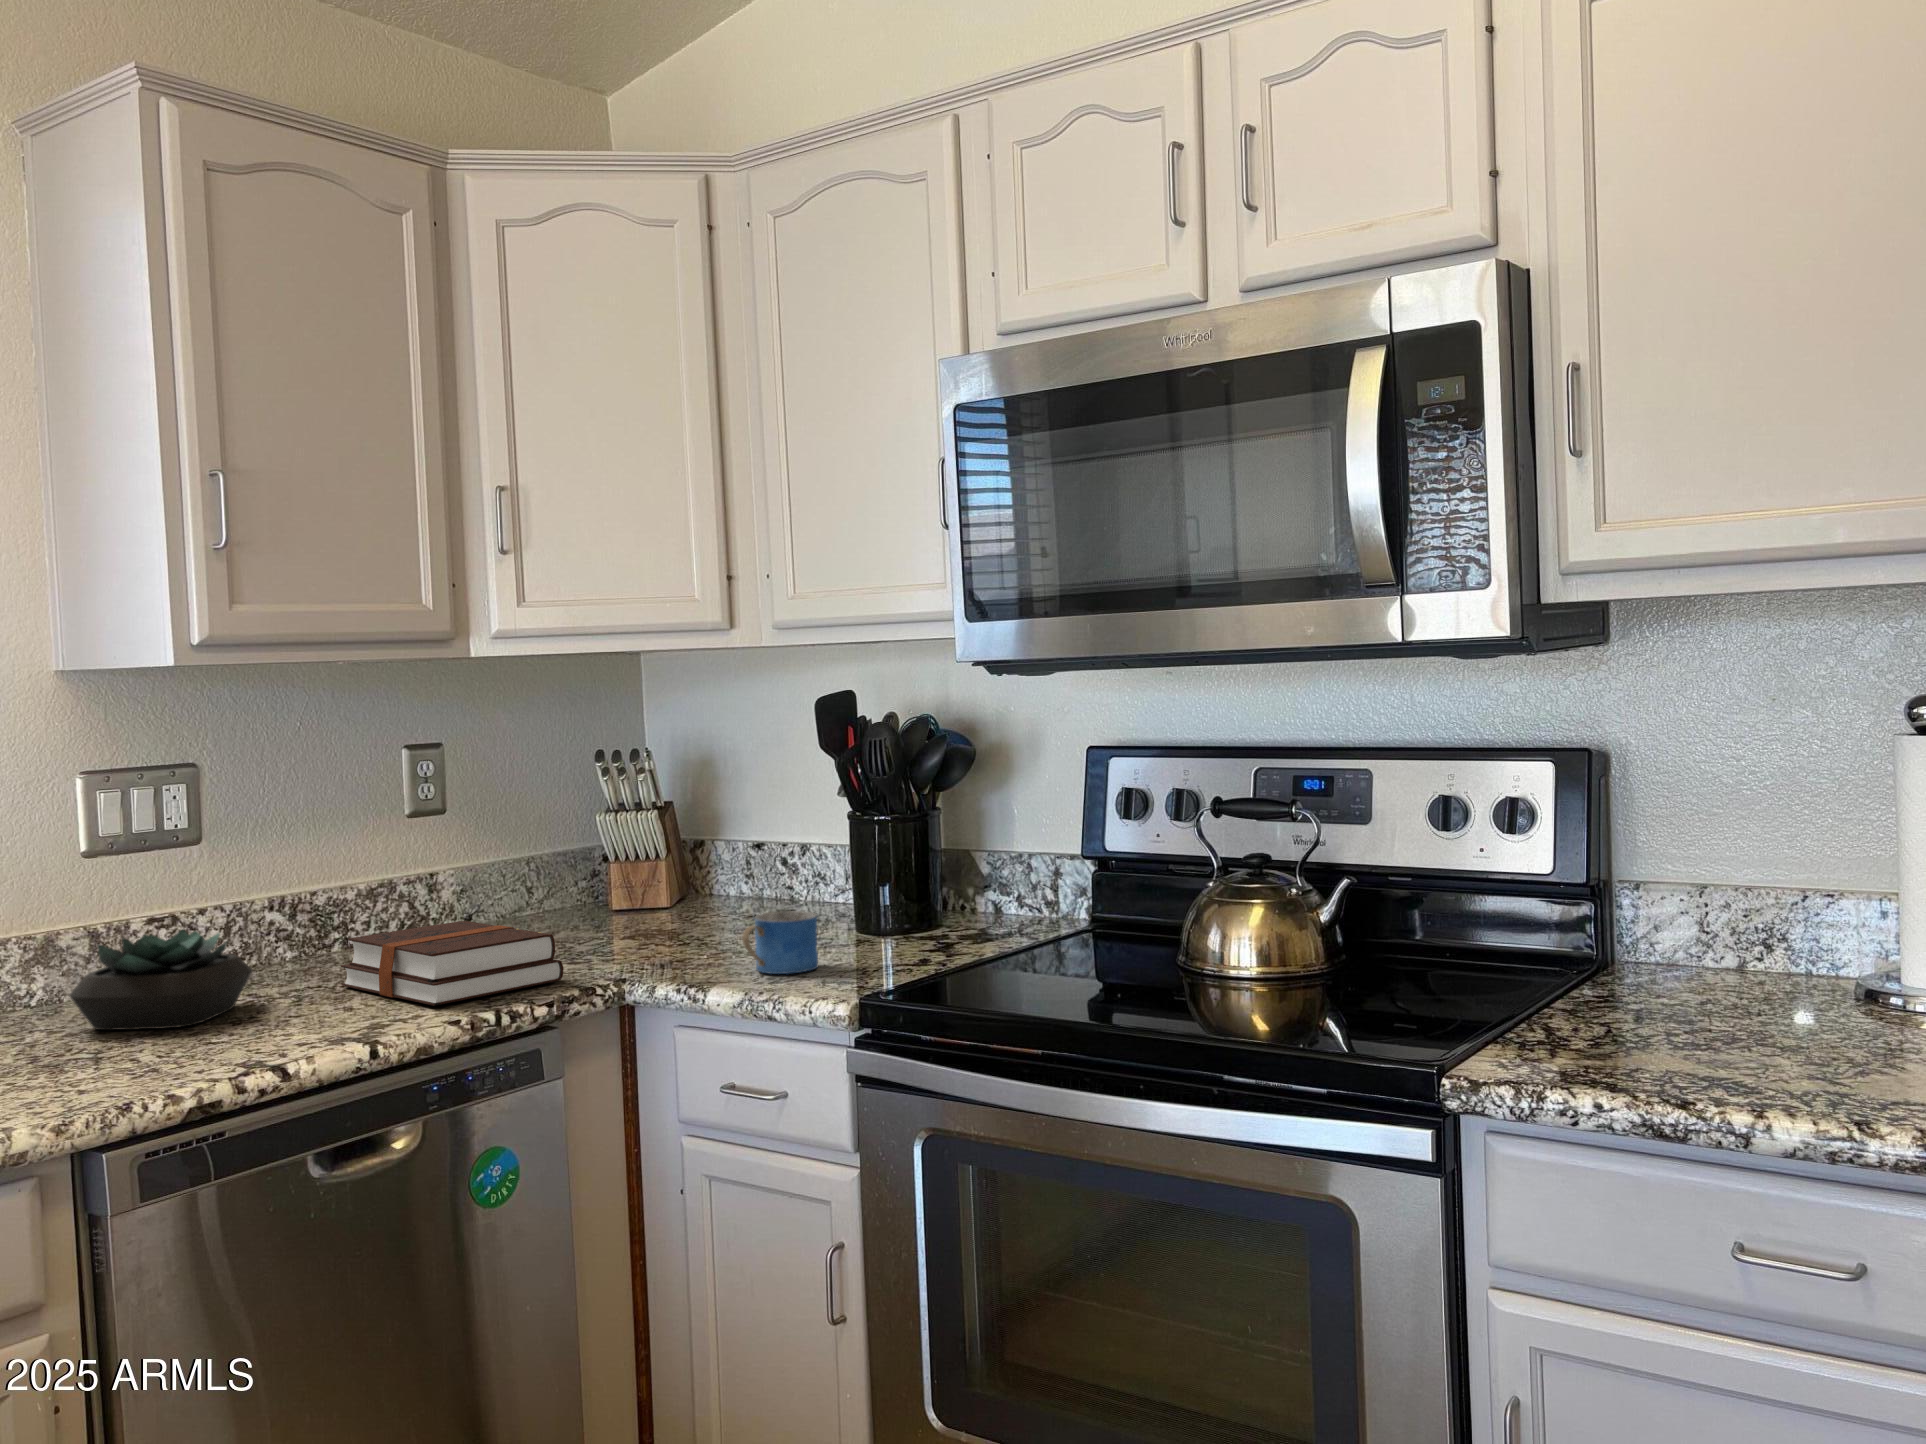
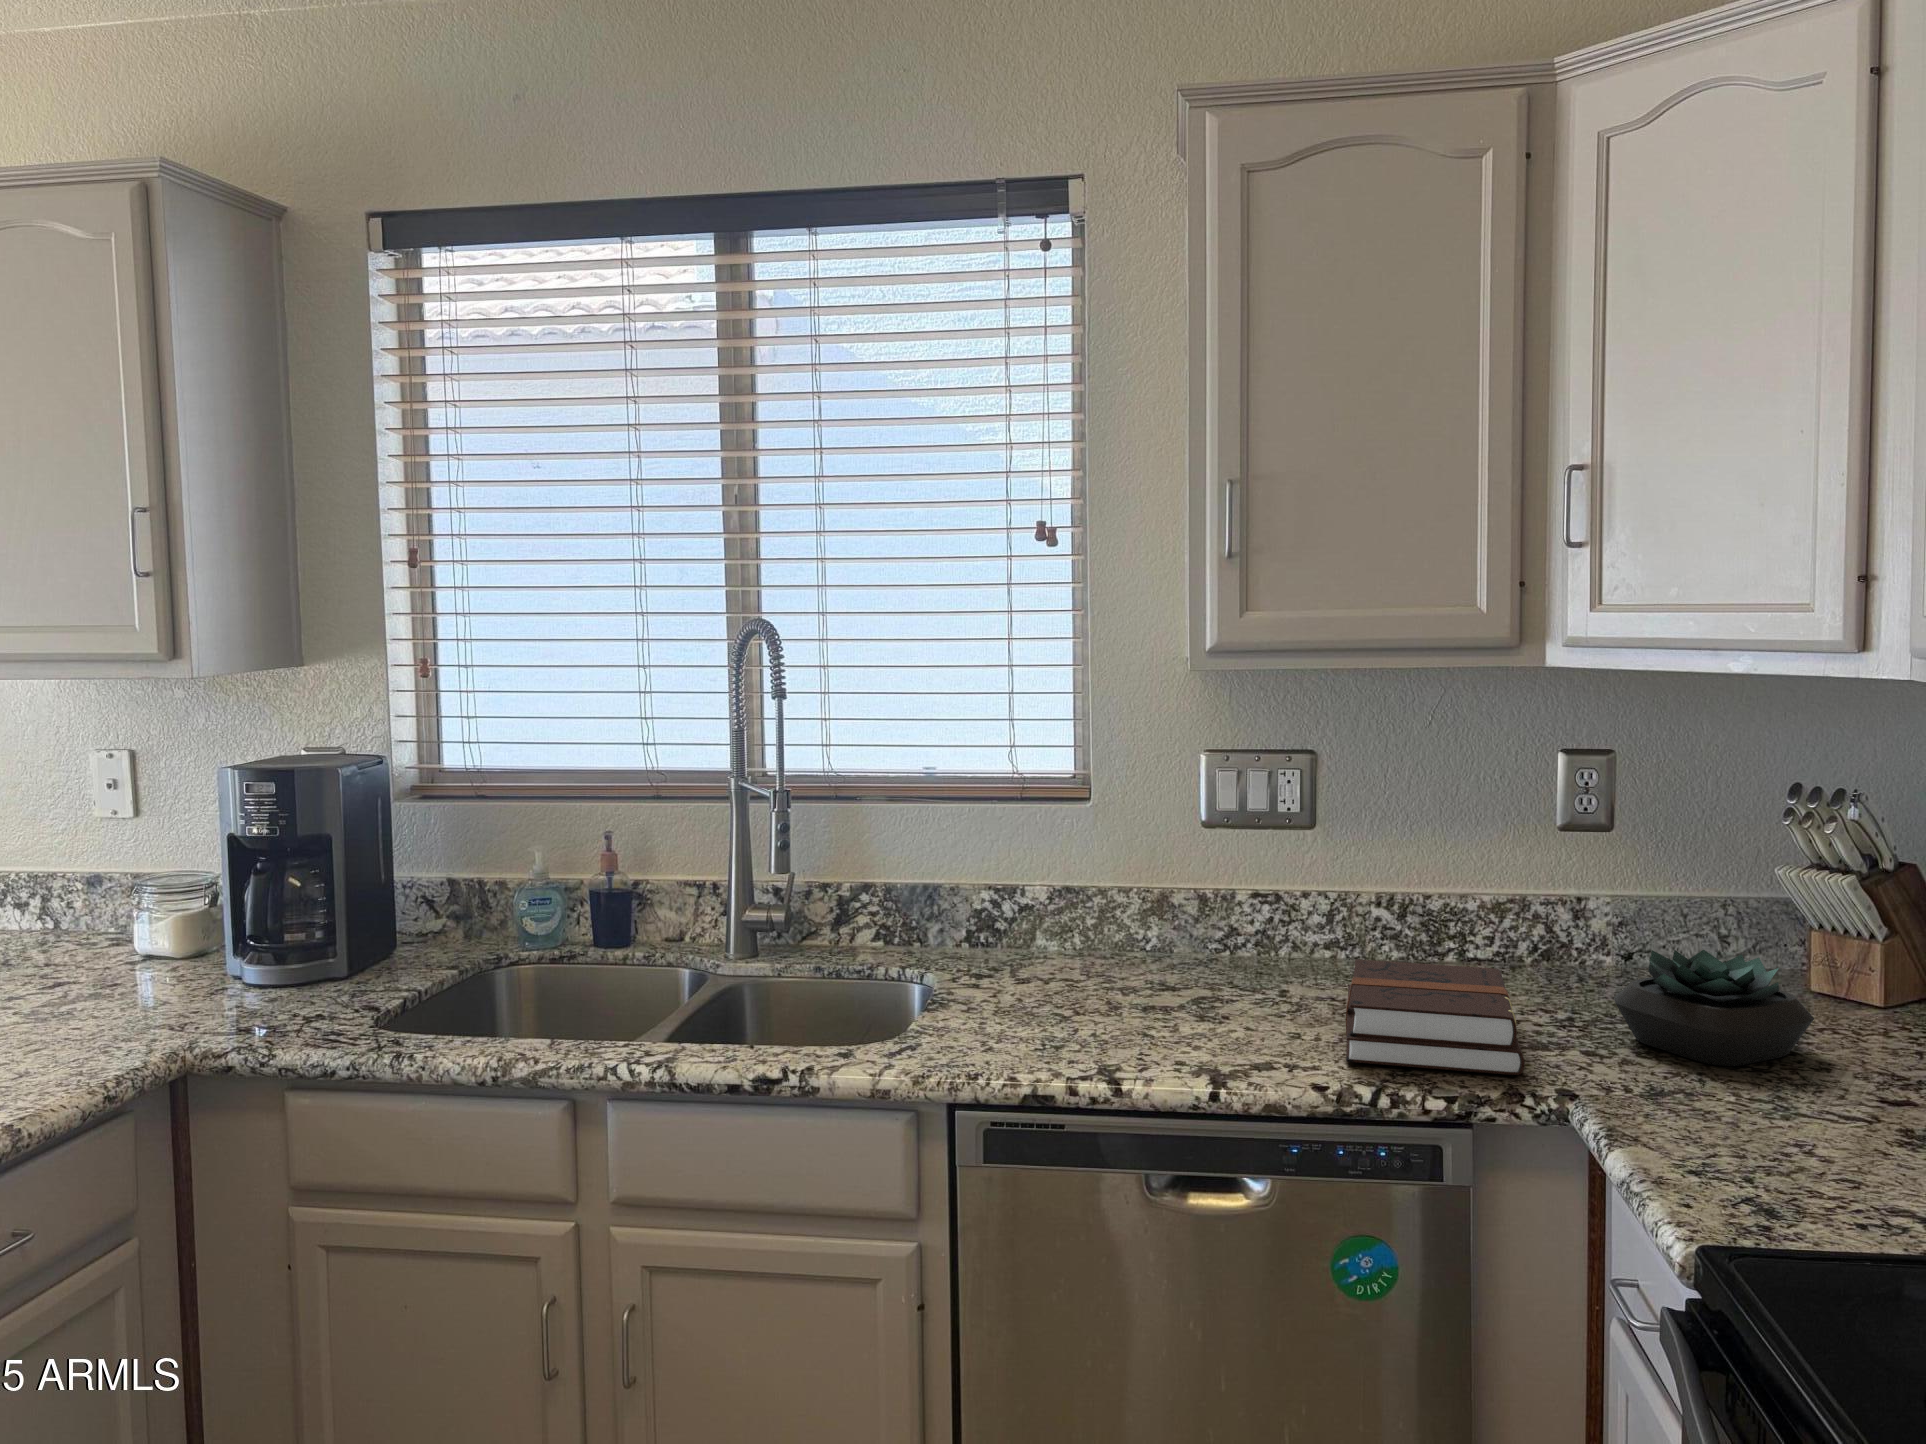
mug: present [742,911,818,974] -> none [1720,1075,1864,1184]
succulent plant: present [69,930,252,1030] -> present [1614,950,1814,1066]

